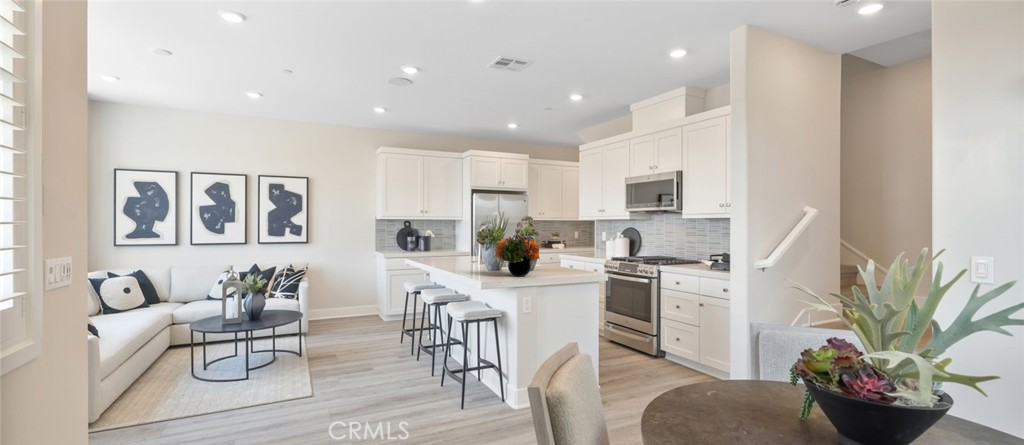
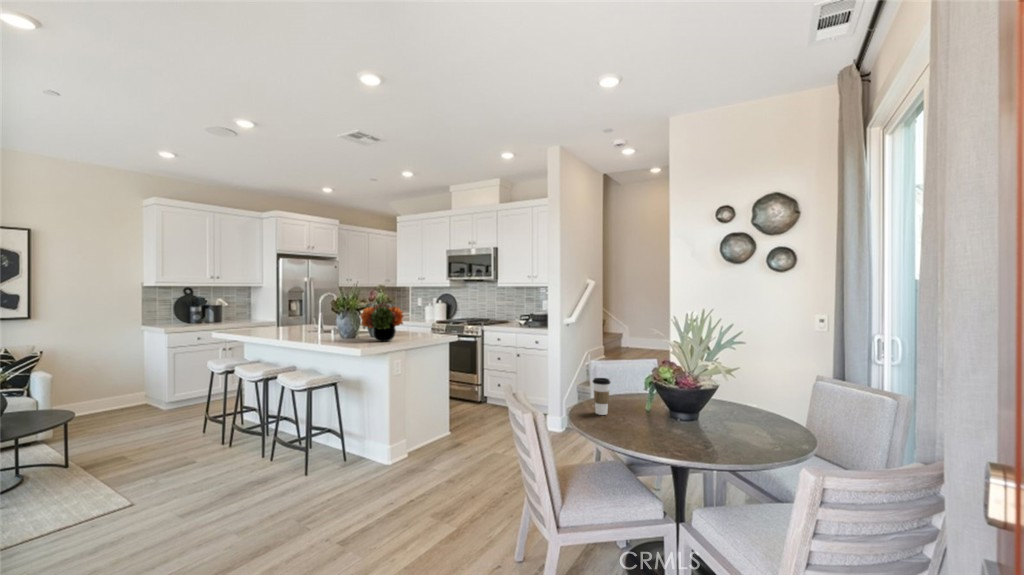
coffee cup: none [692,357,724,421] -> present [593,378,610,415]

